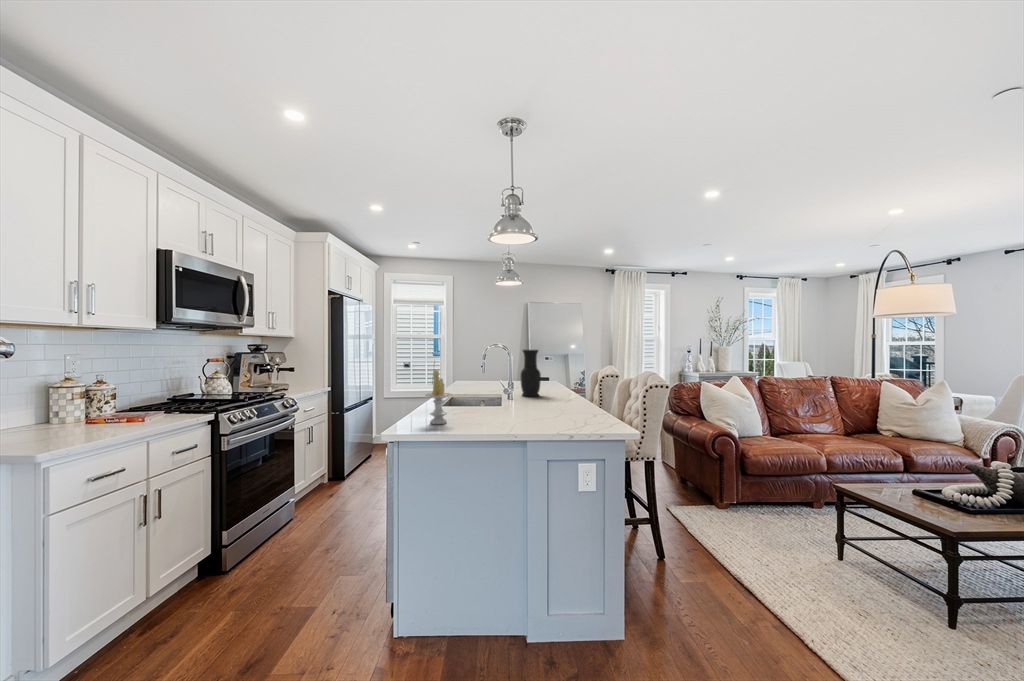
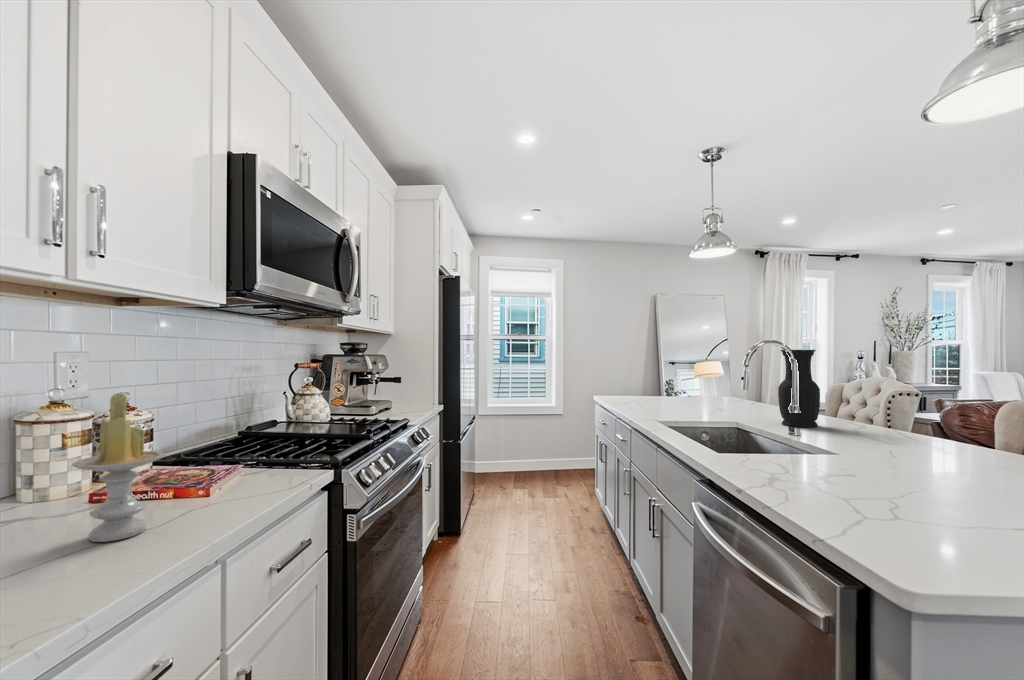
candle: present [425,370,452,424] -> present [72,394,164,542]

